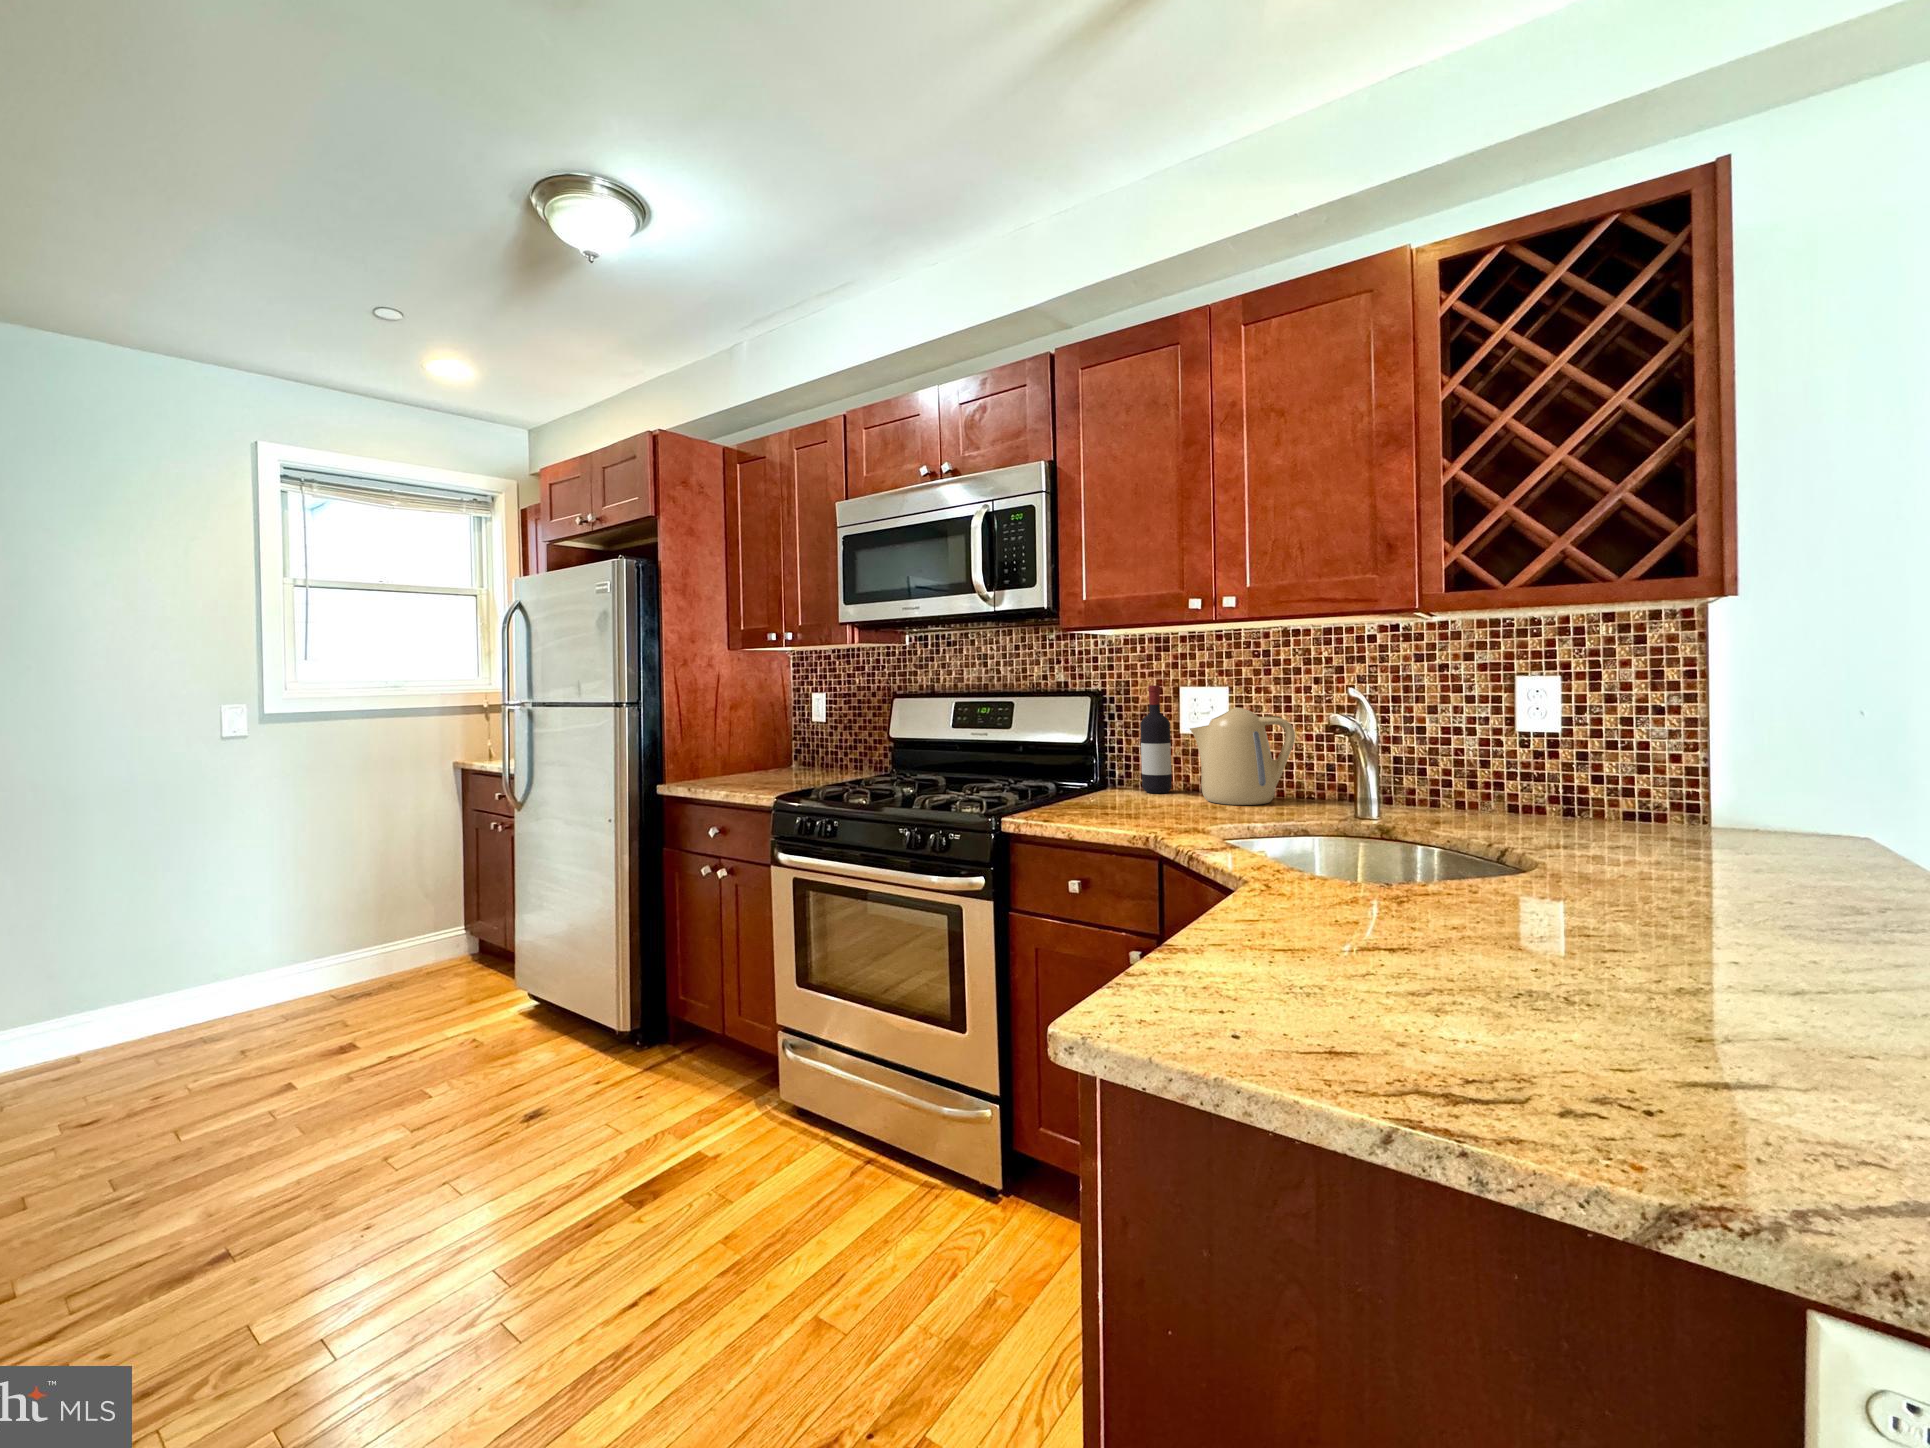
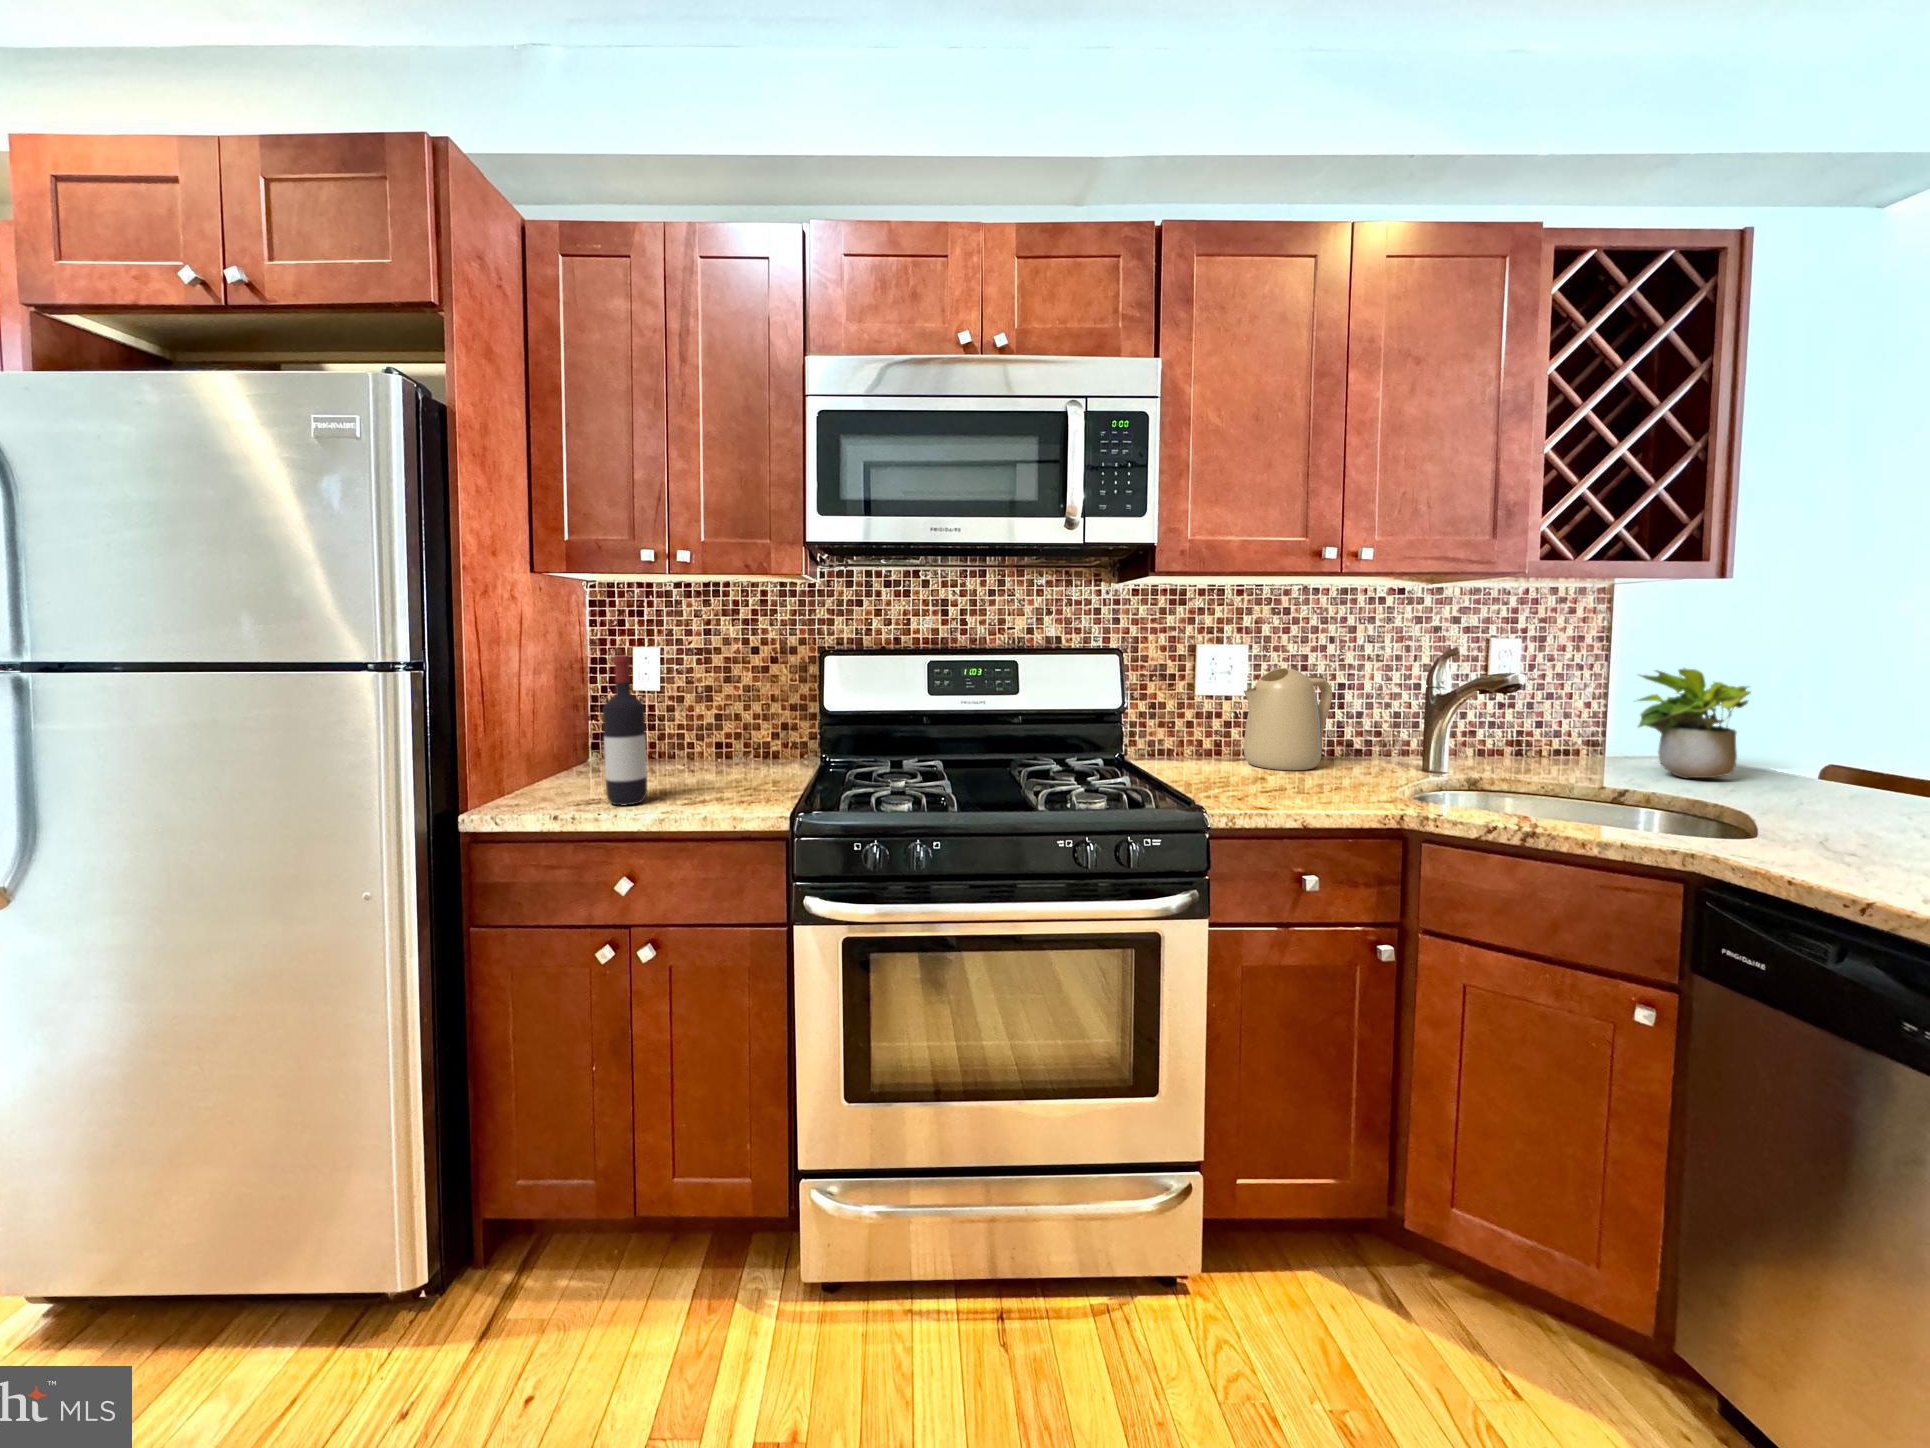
wine bottle: present [1140,685,1171,793] -> present [603,655,647,805]
potted plant: none [1615,705,1794,845] -> present [1638,669,1750,779]

